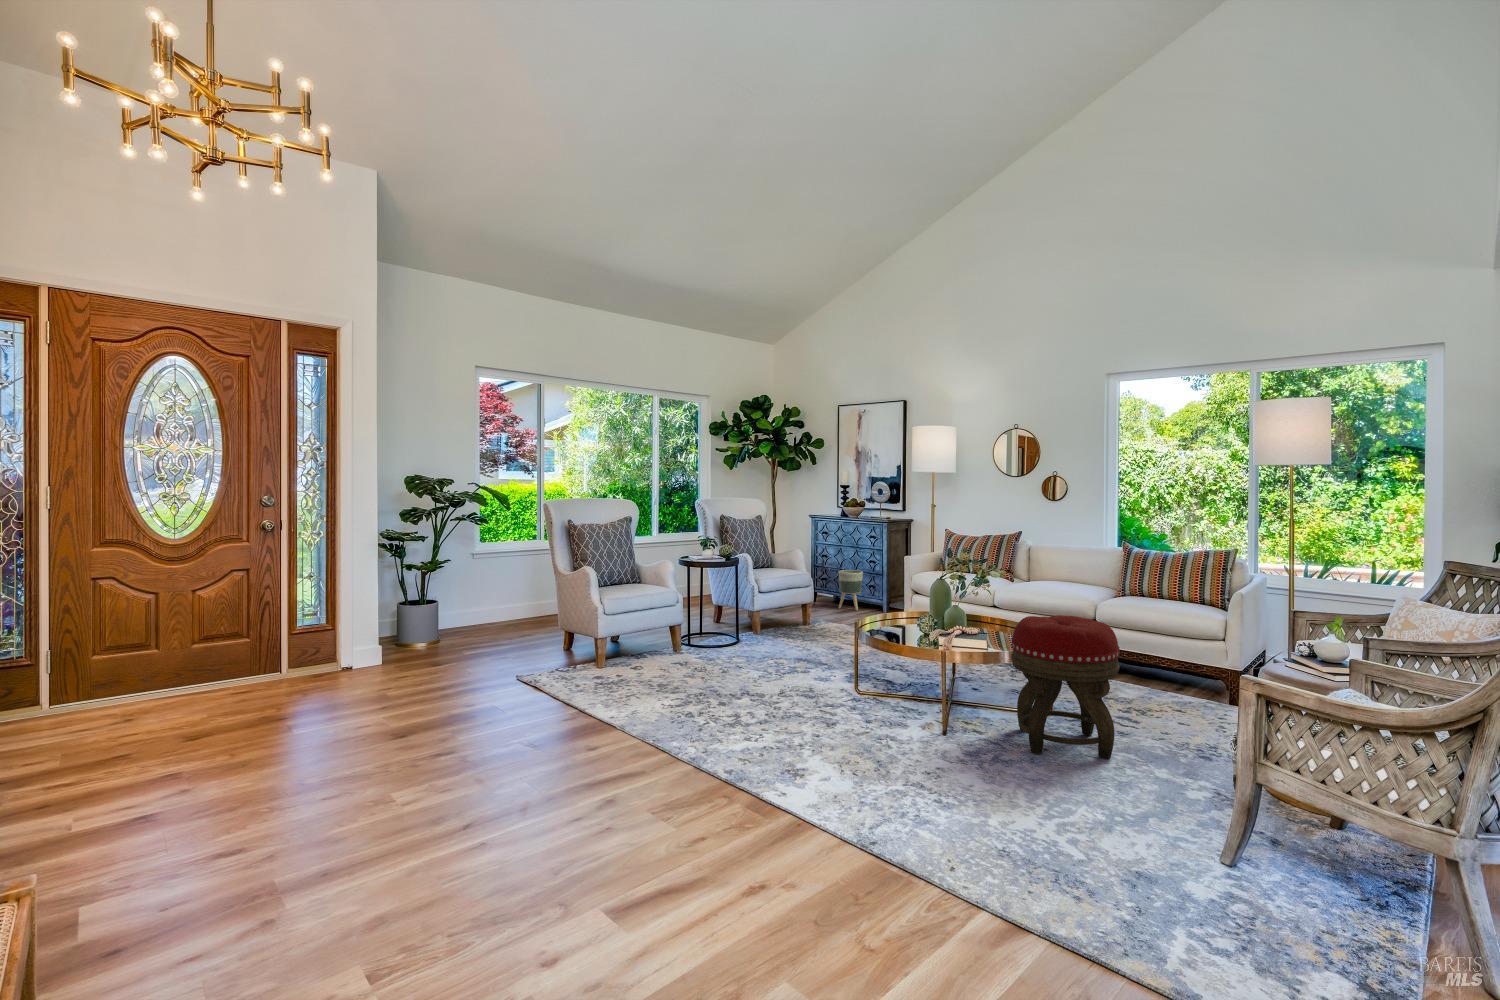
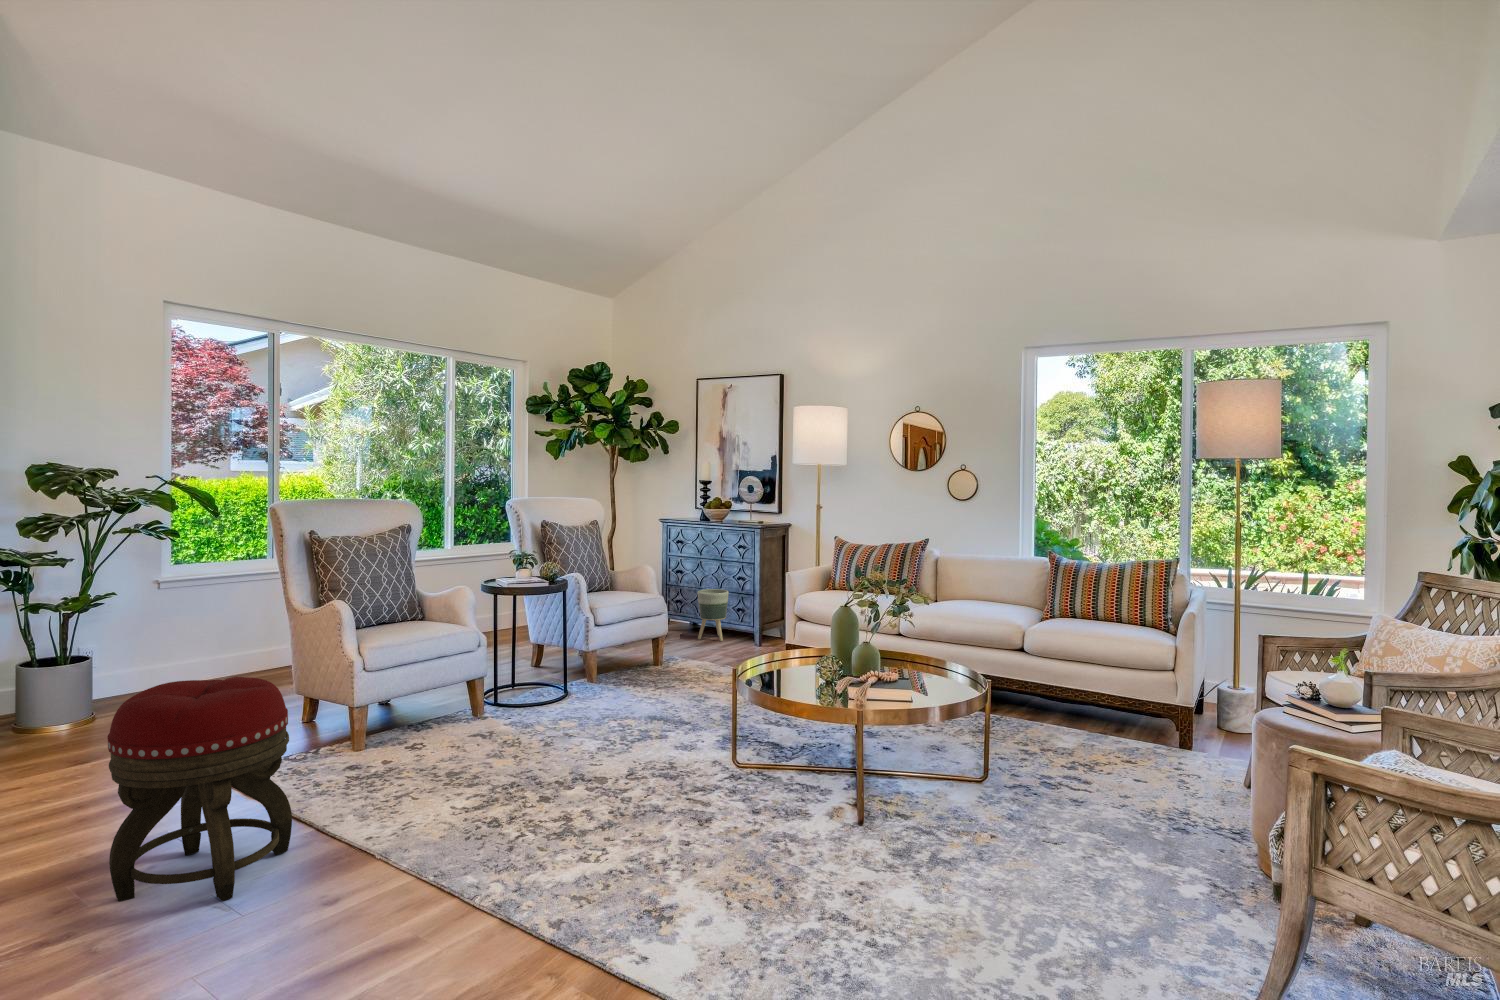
footstool: present [1011,615,1120,759] -> present [108,677,292,901]

